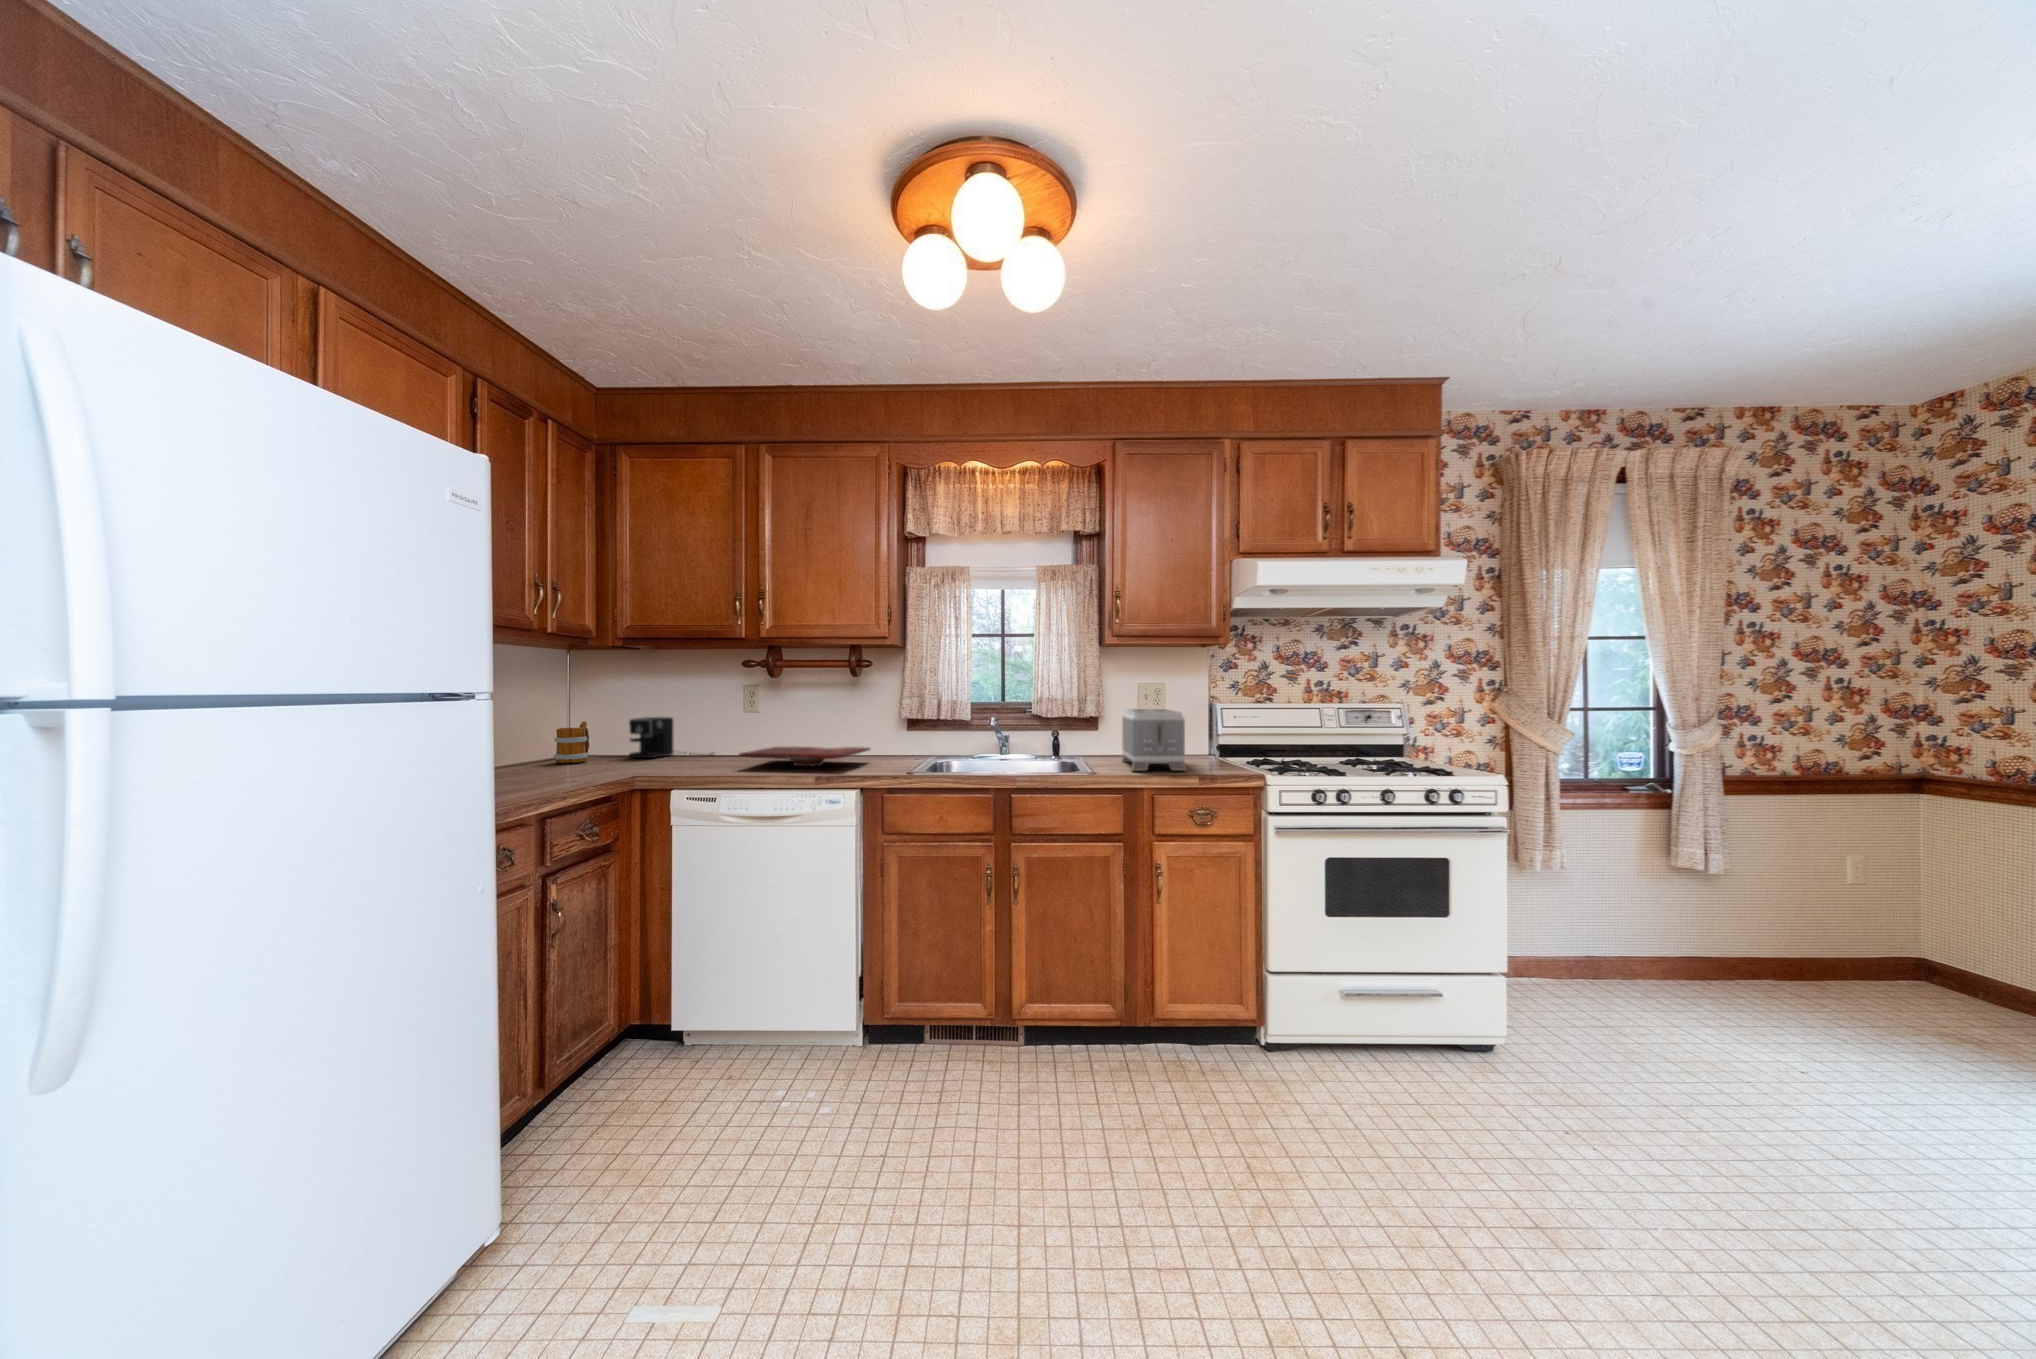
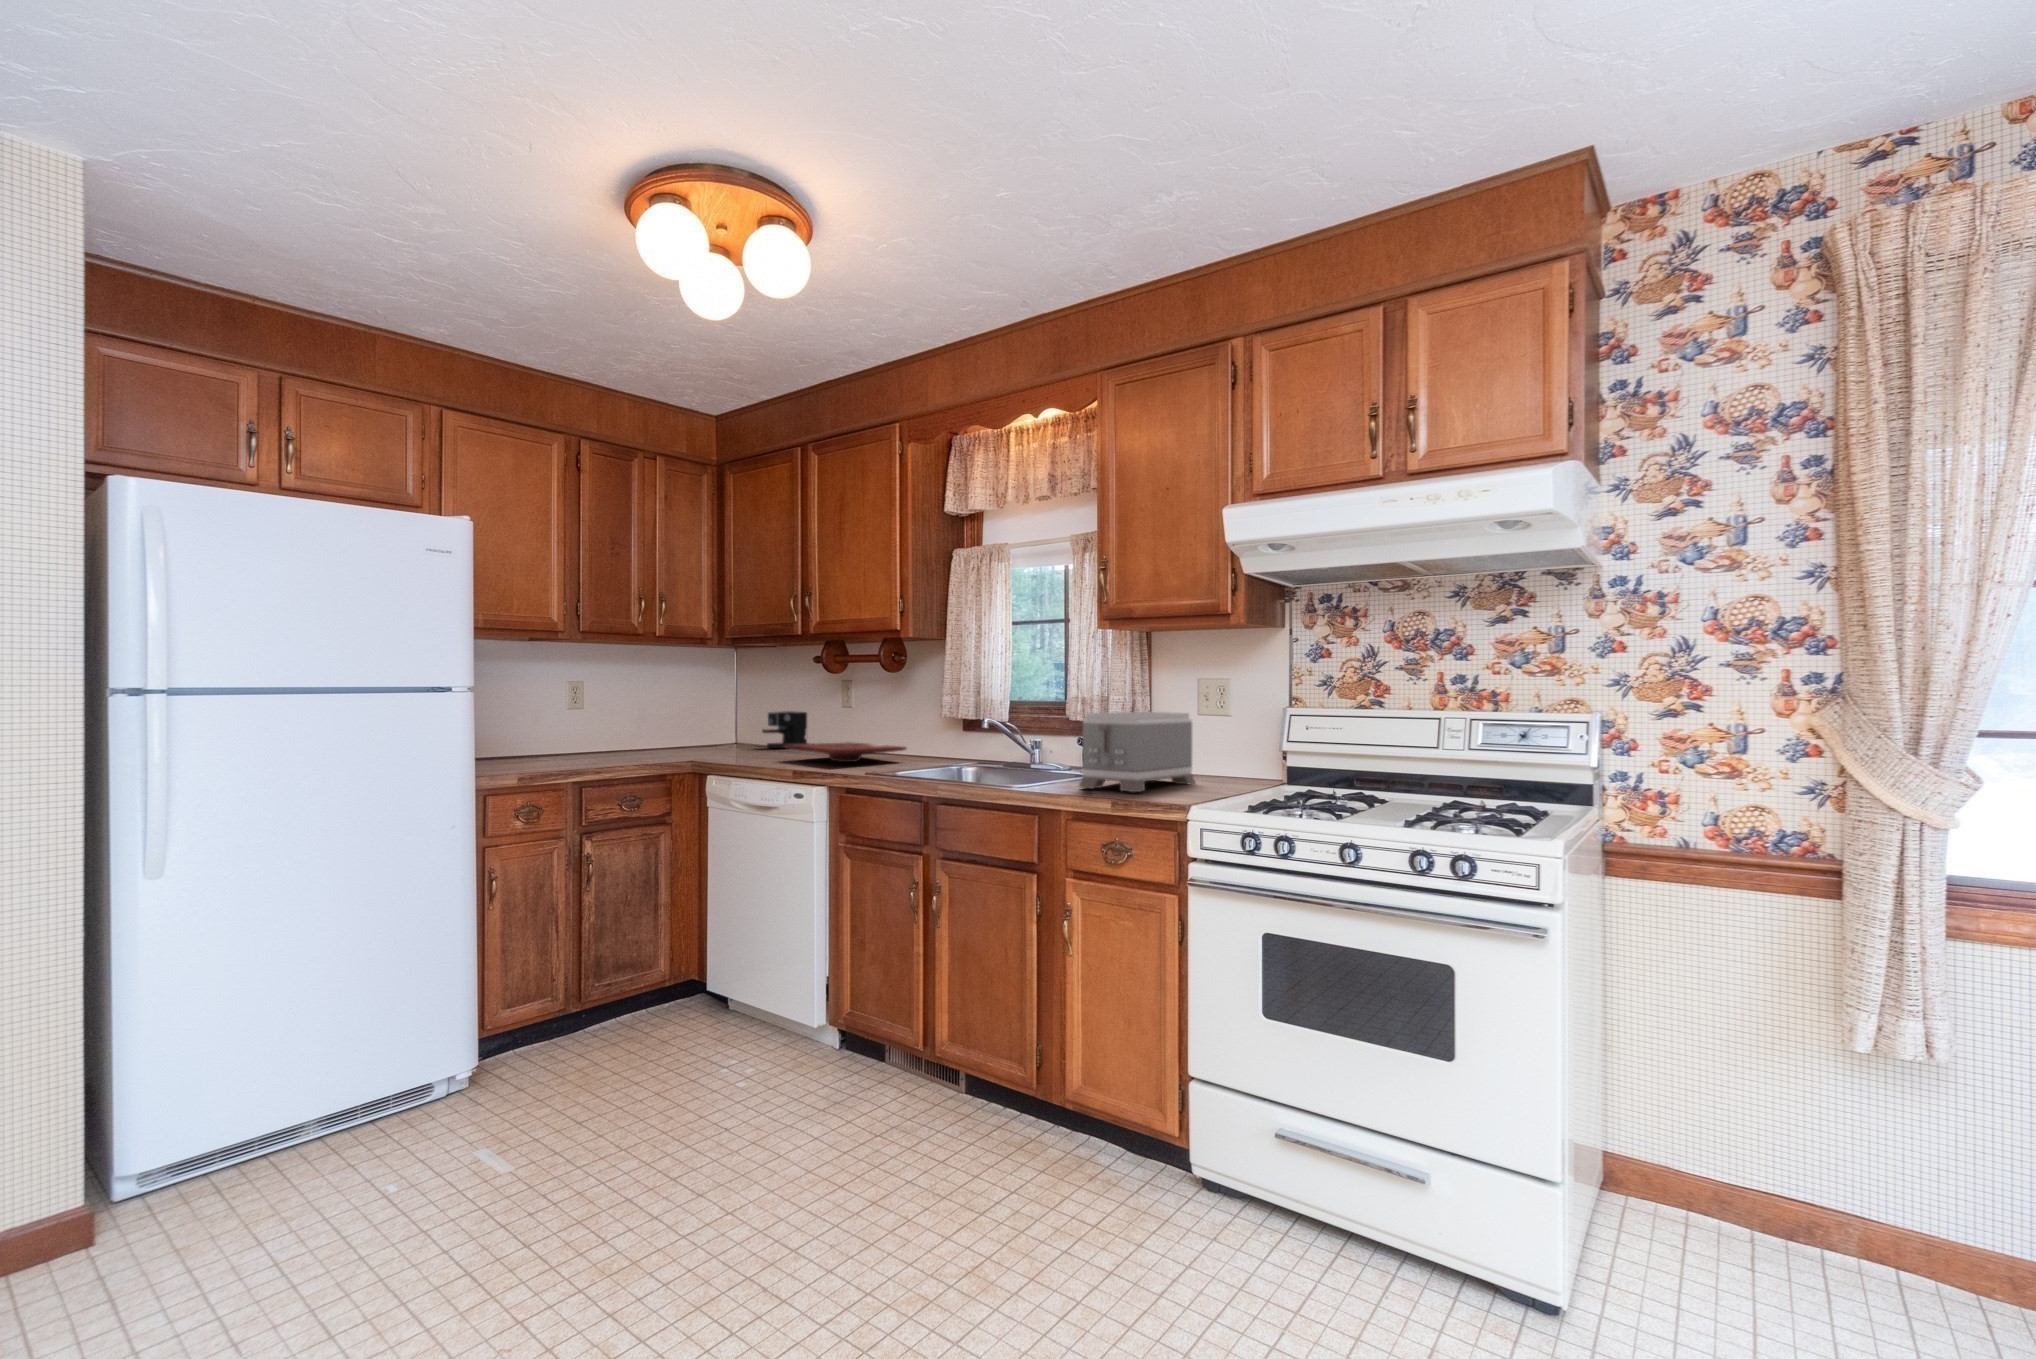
mug: present [554,721,589,763] -> none [709,713,745,749]

